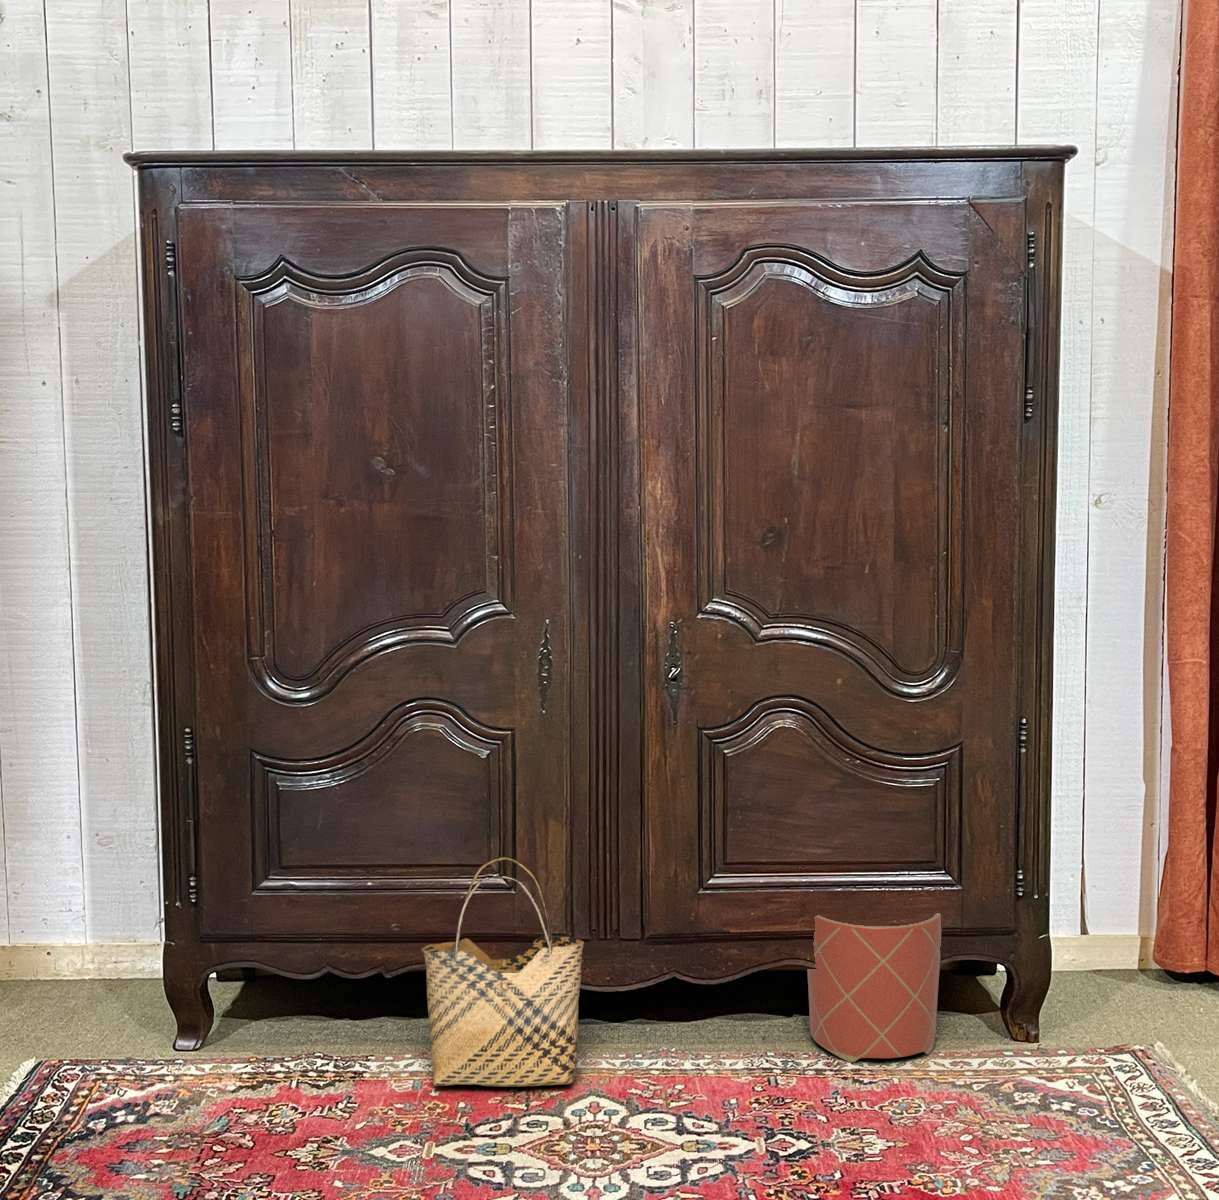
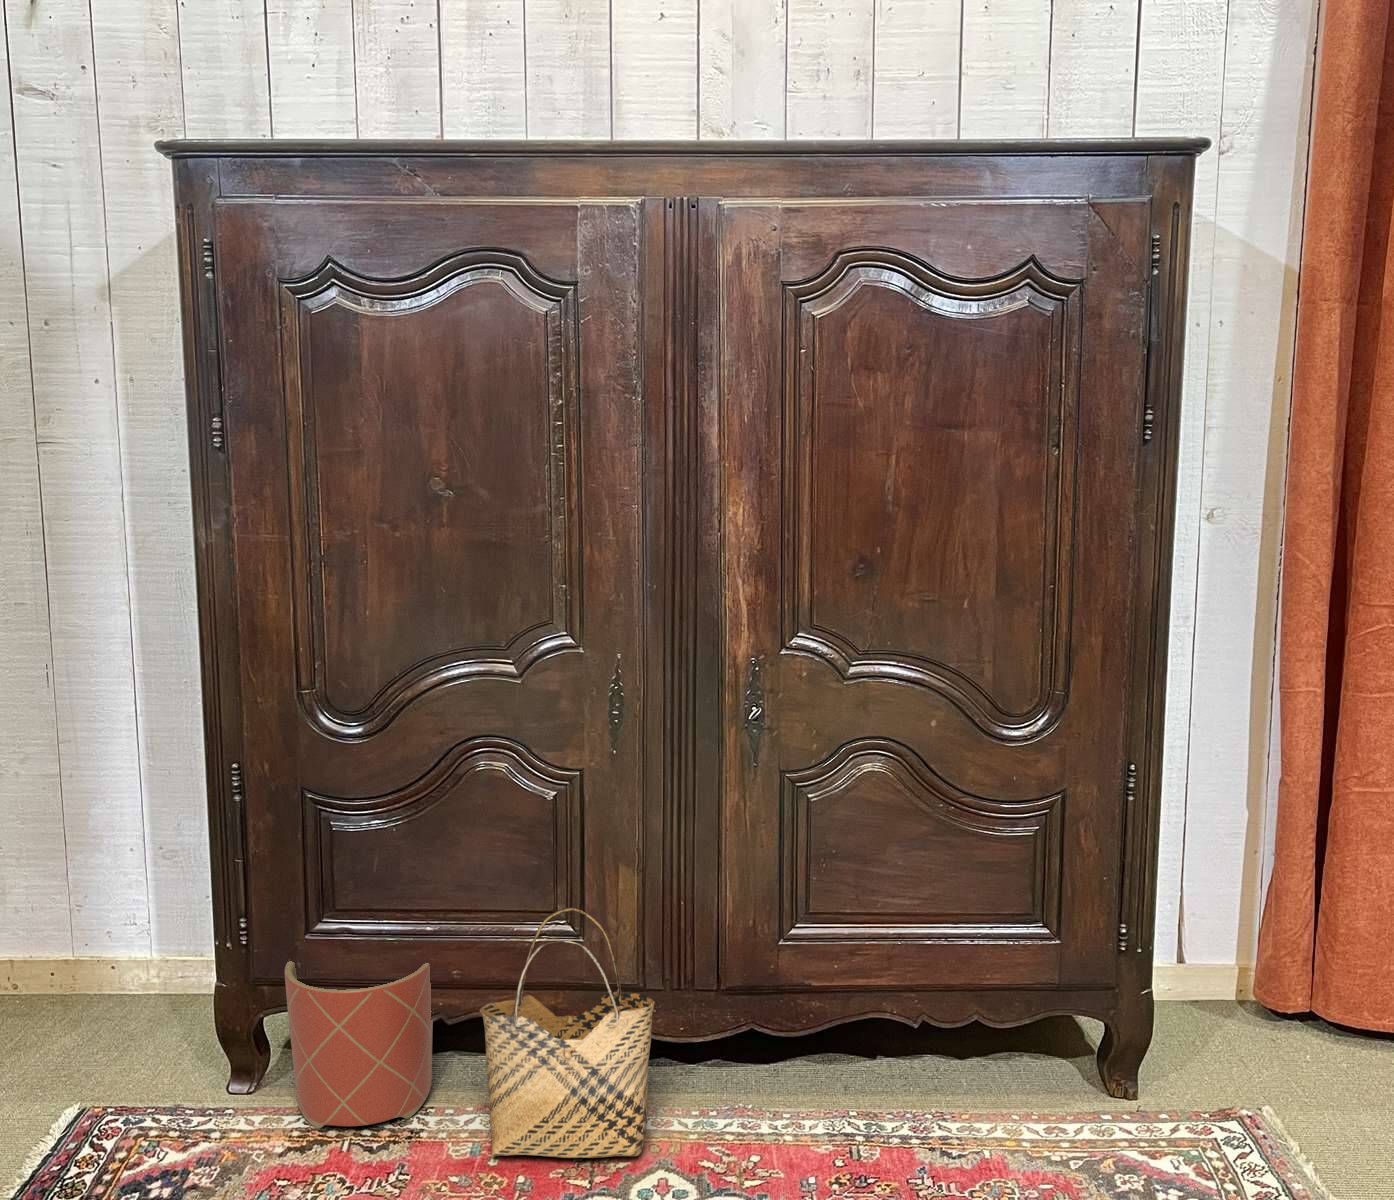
planter: present [807,913,941,1063] -> present [285,961,433,1129]

